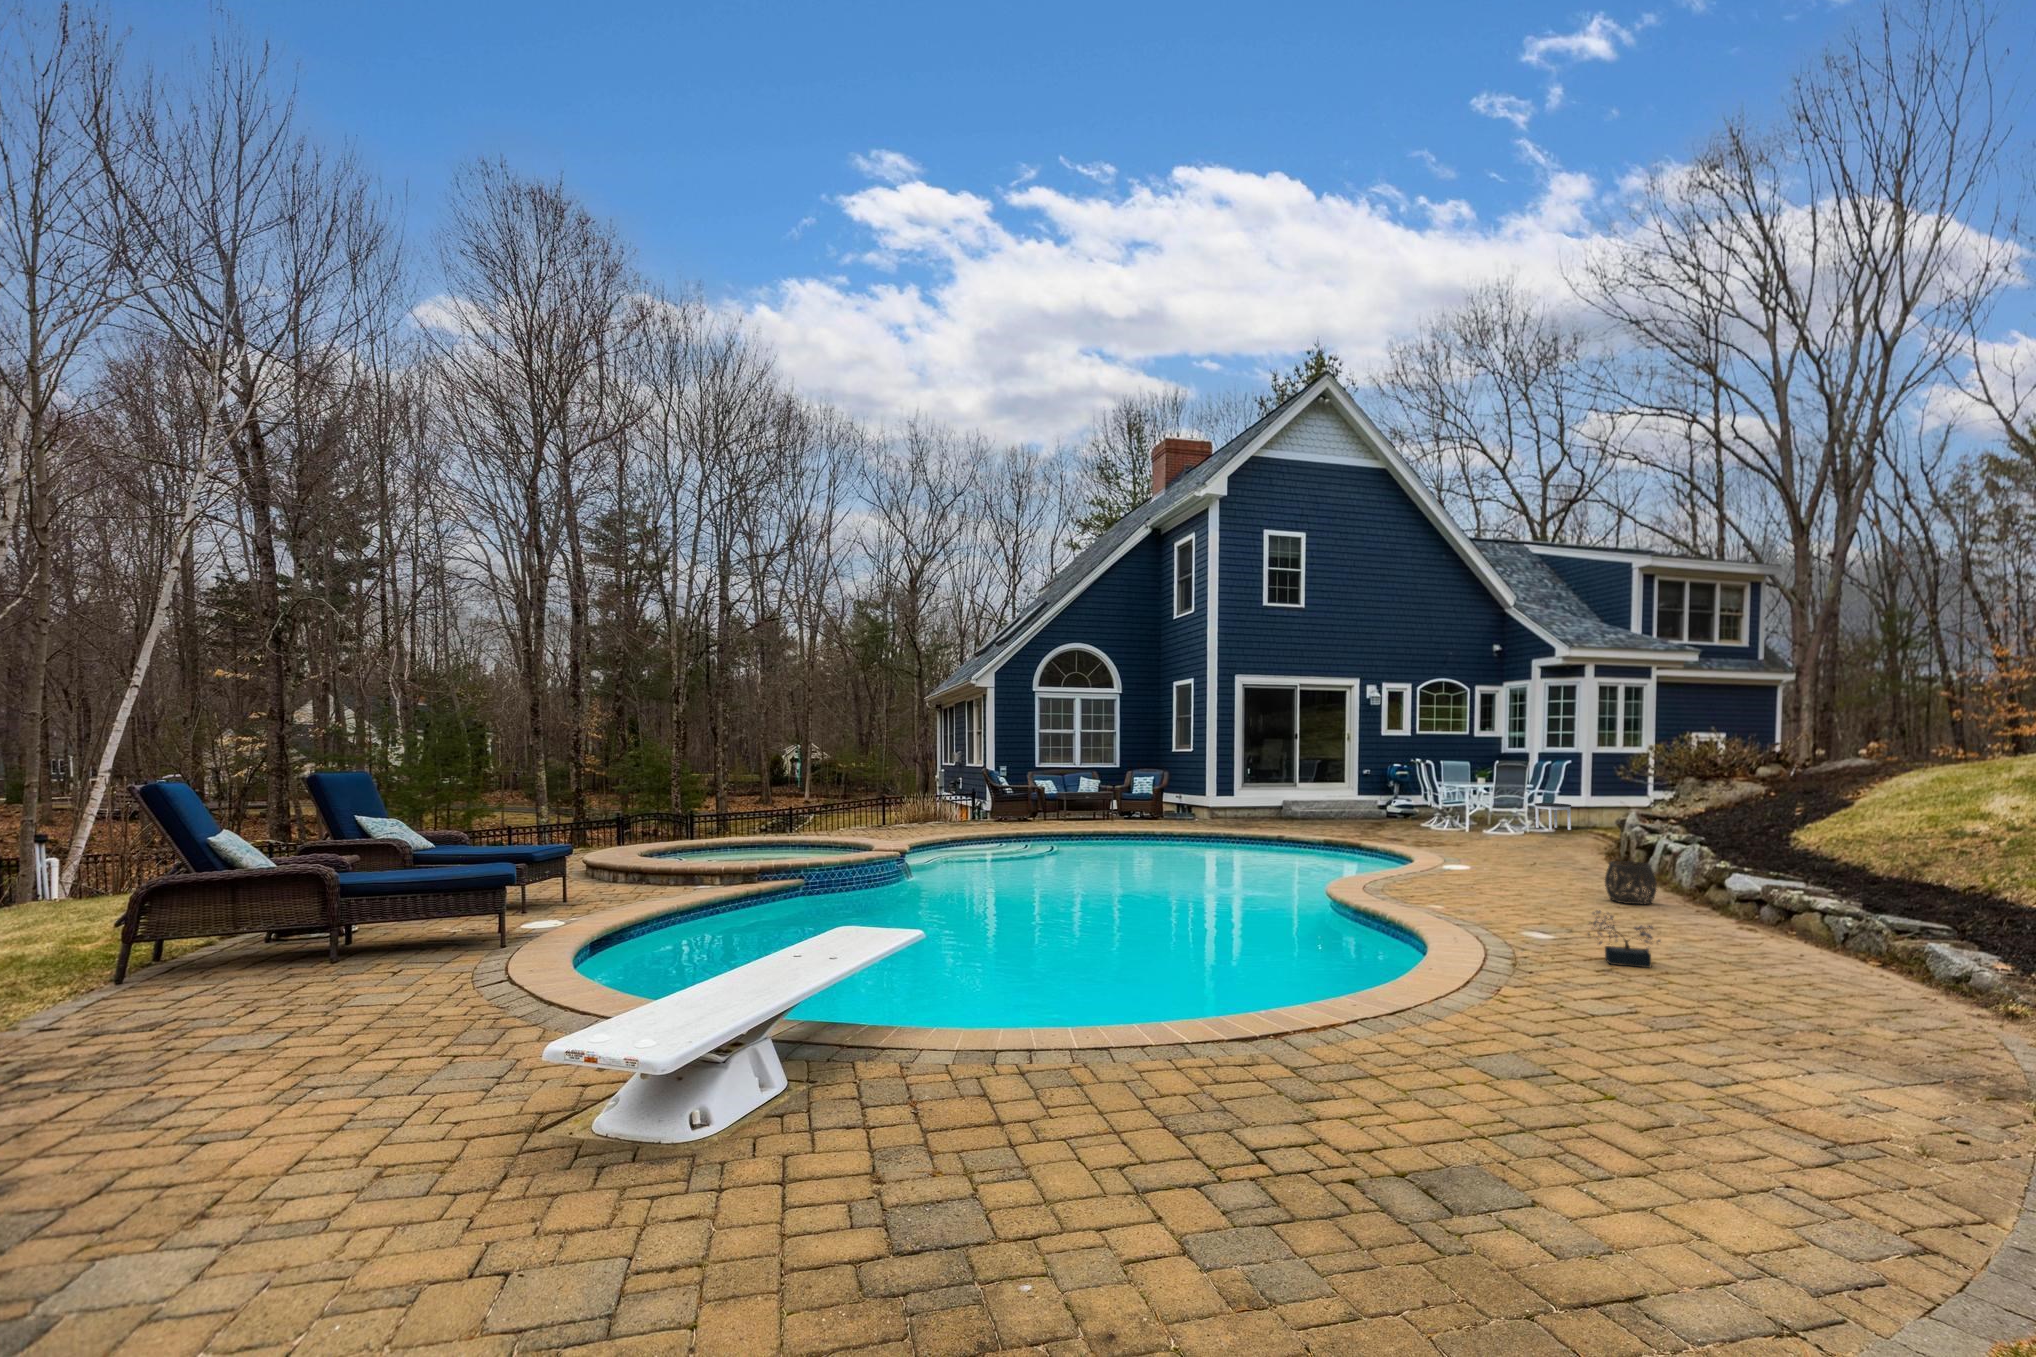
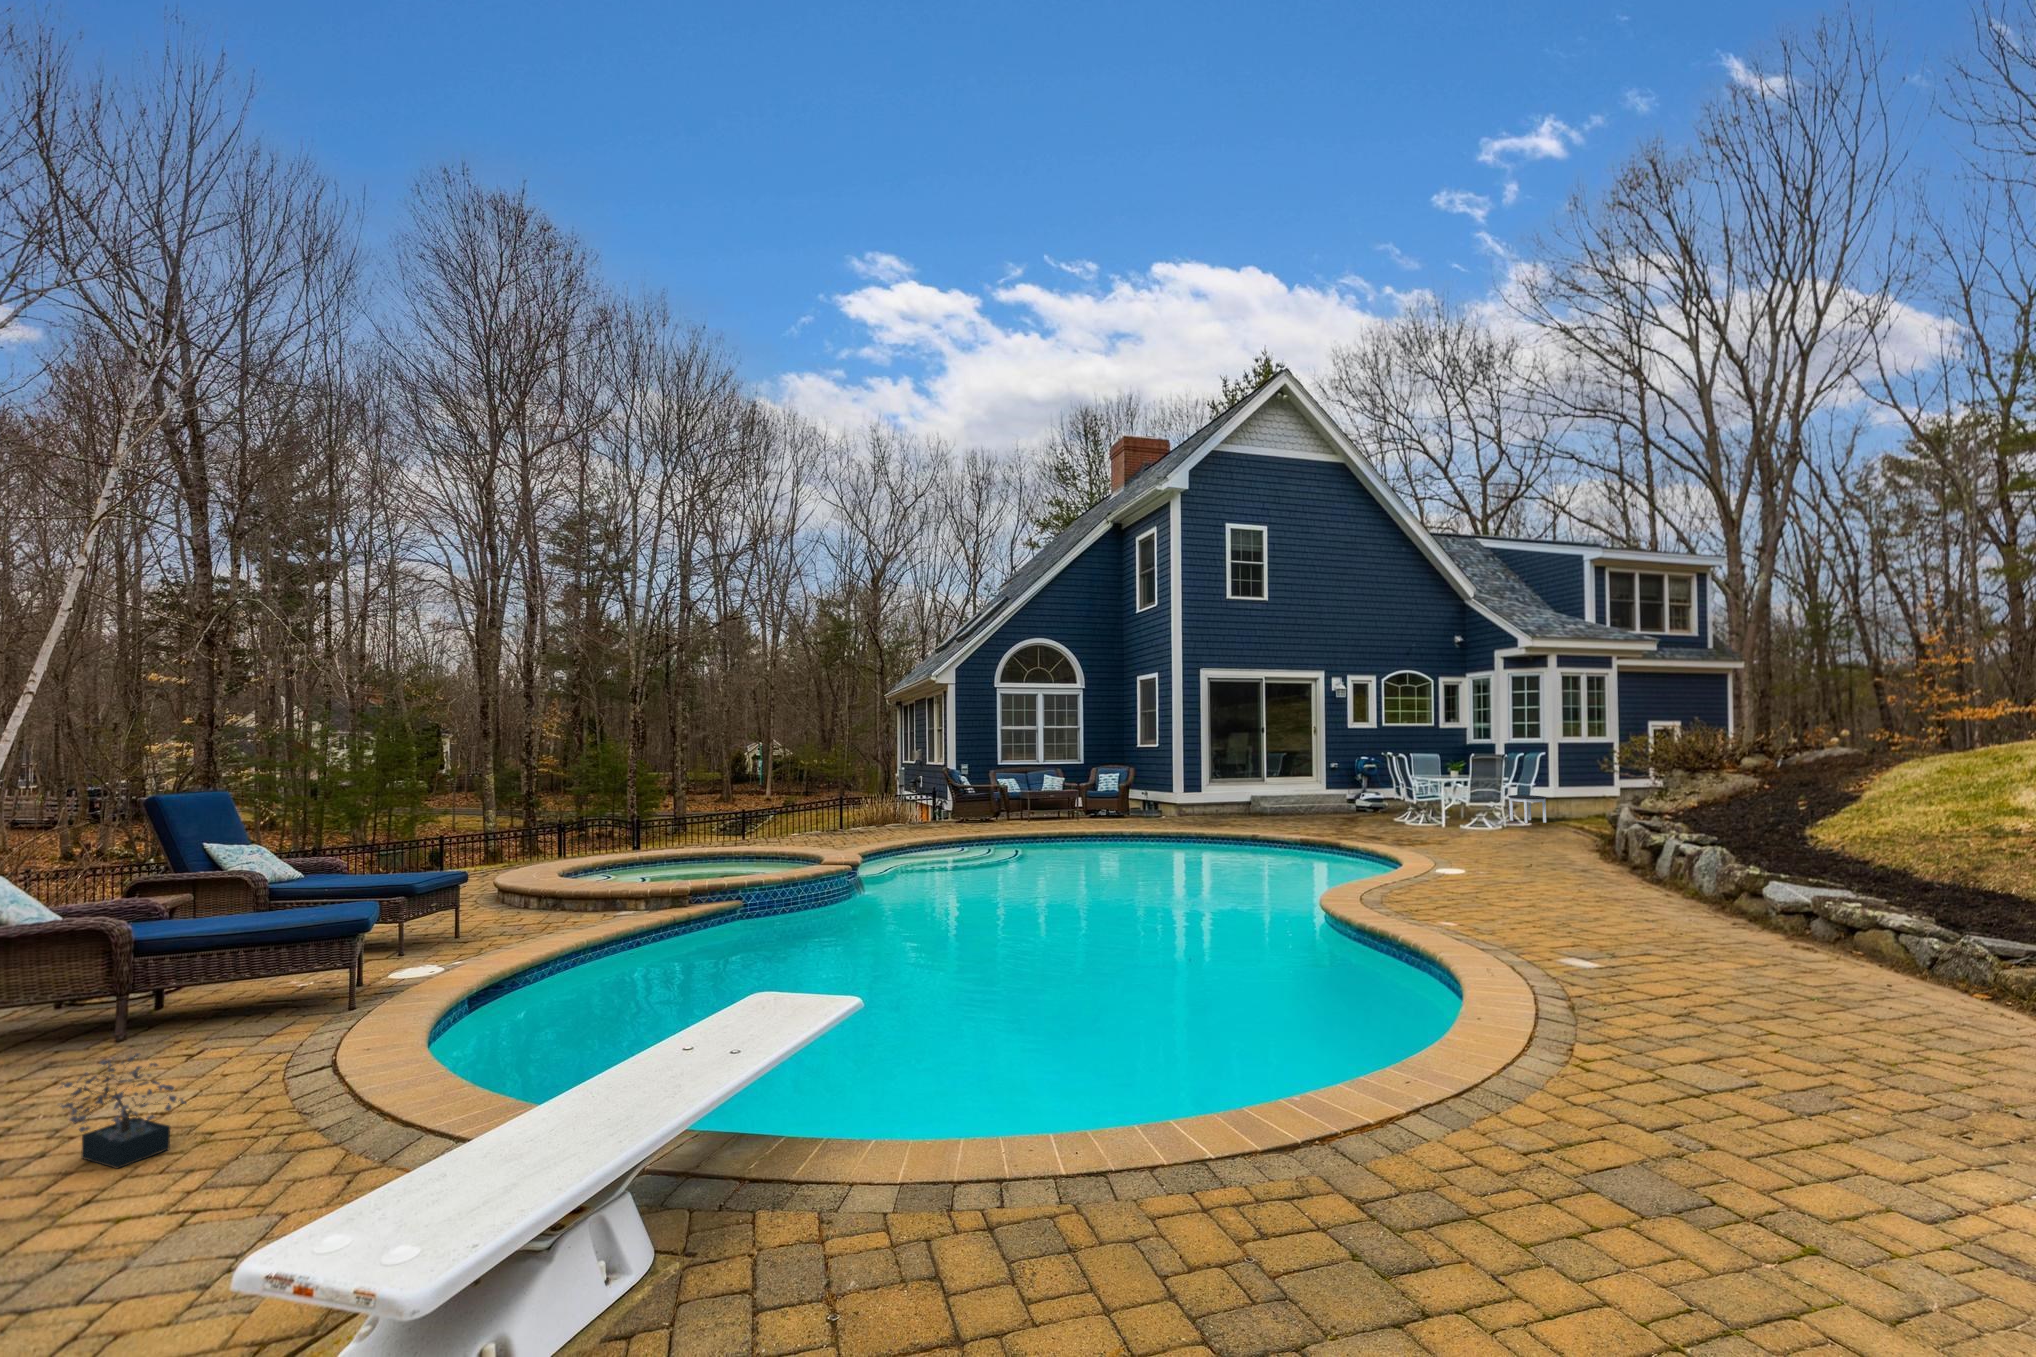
woven basket: present [1605,861,1657,905] -> none [1647,871,1711,923]
decorative plant: present [1588,911,1660,968] -> present [60,1053,186,1169]

